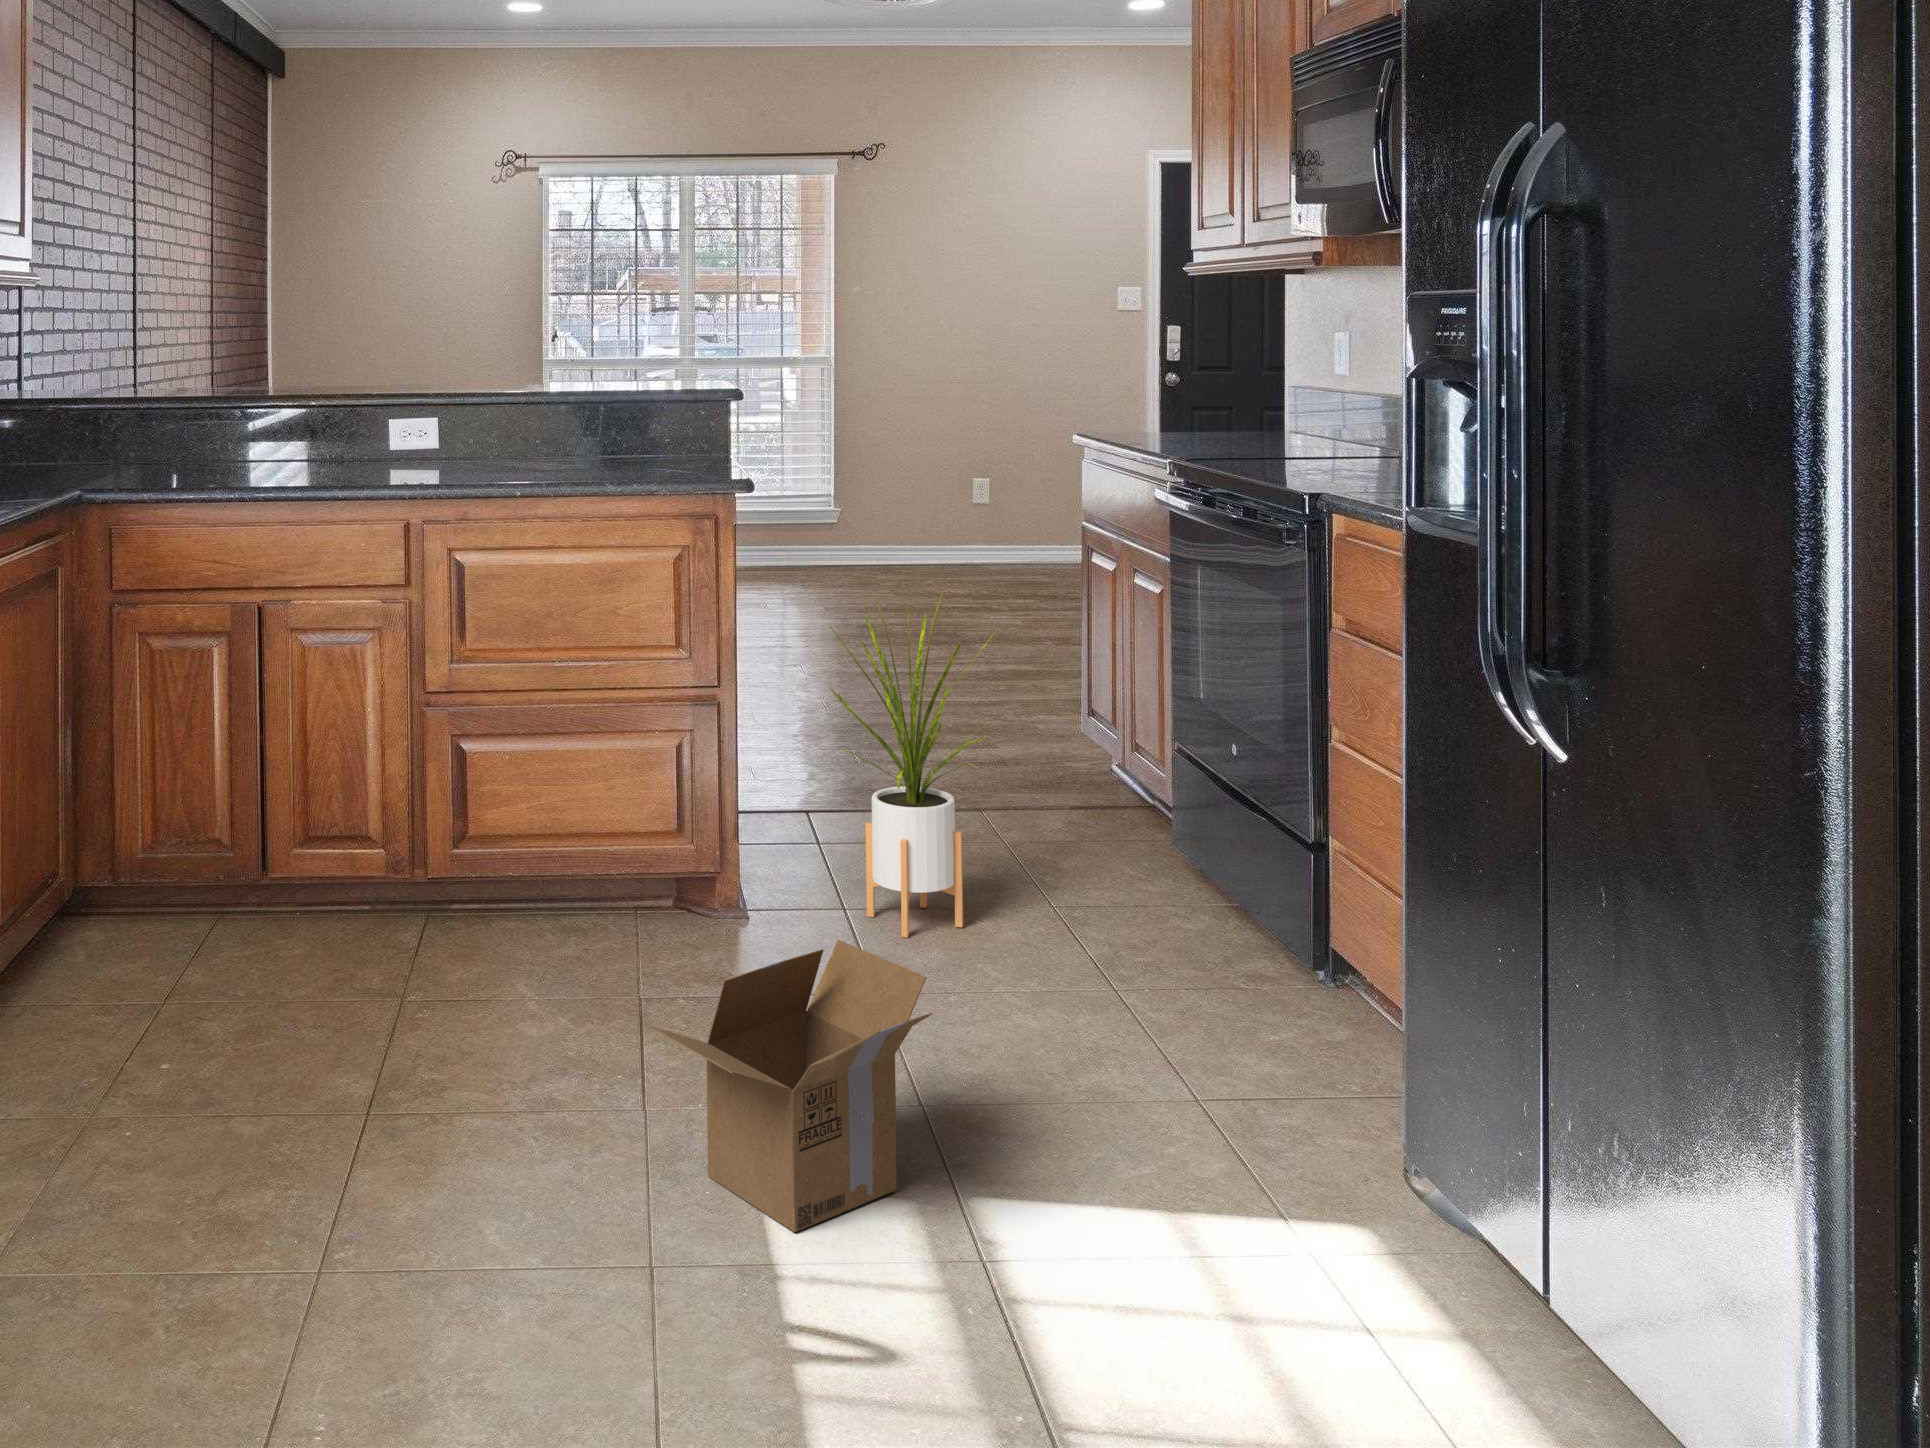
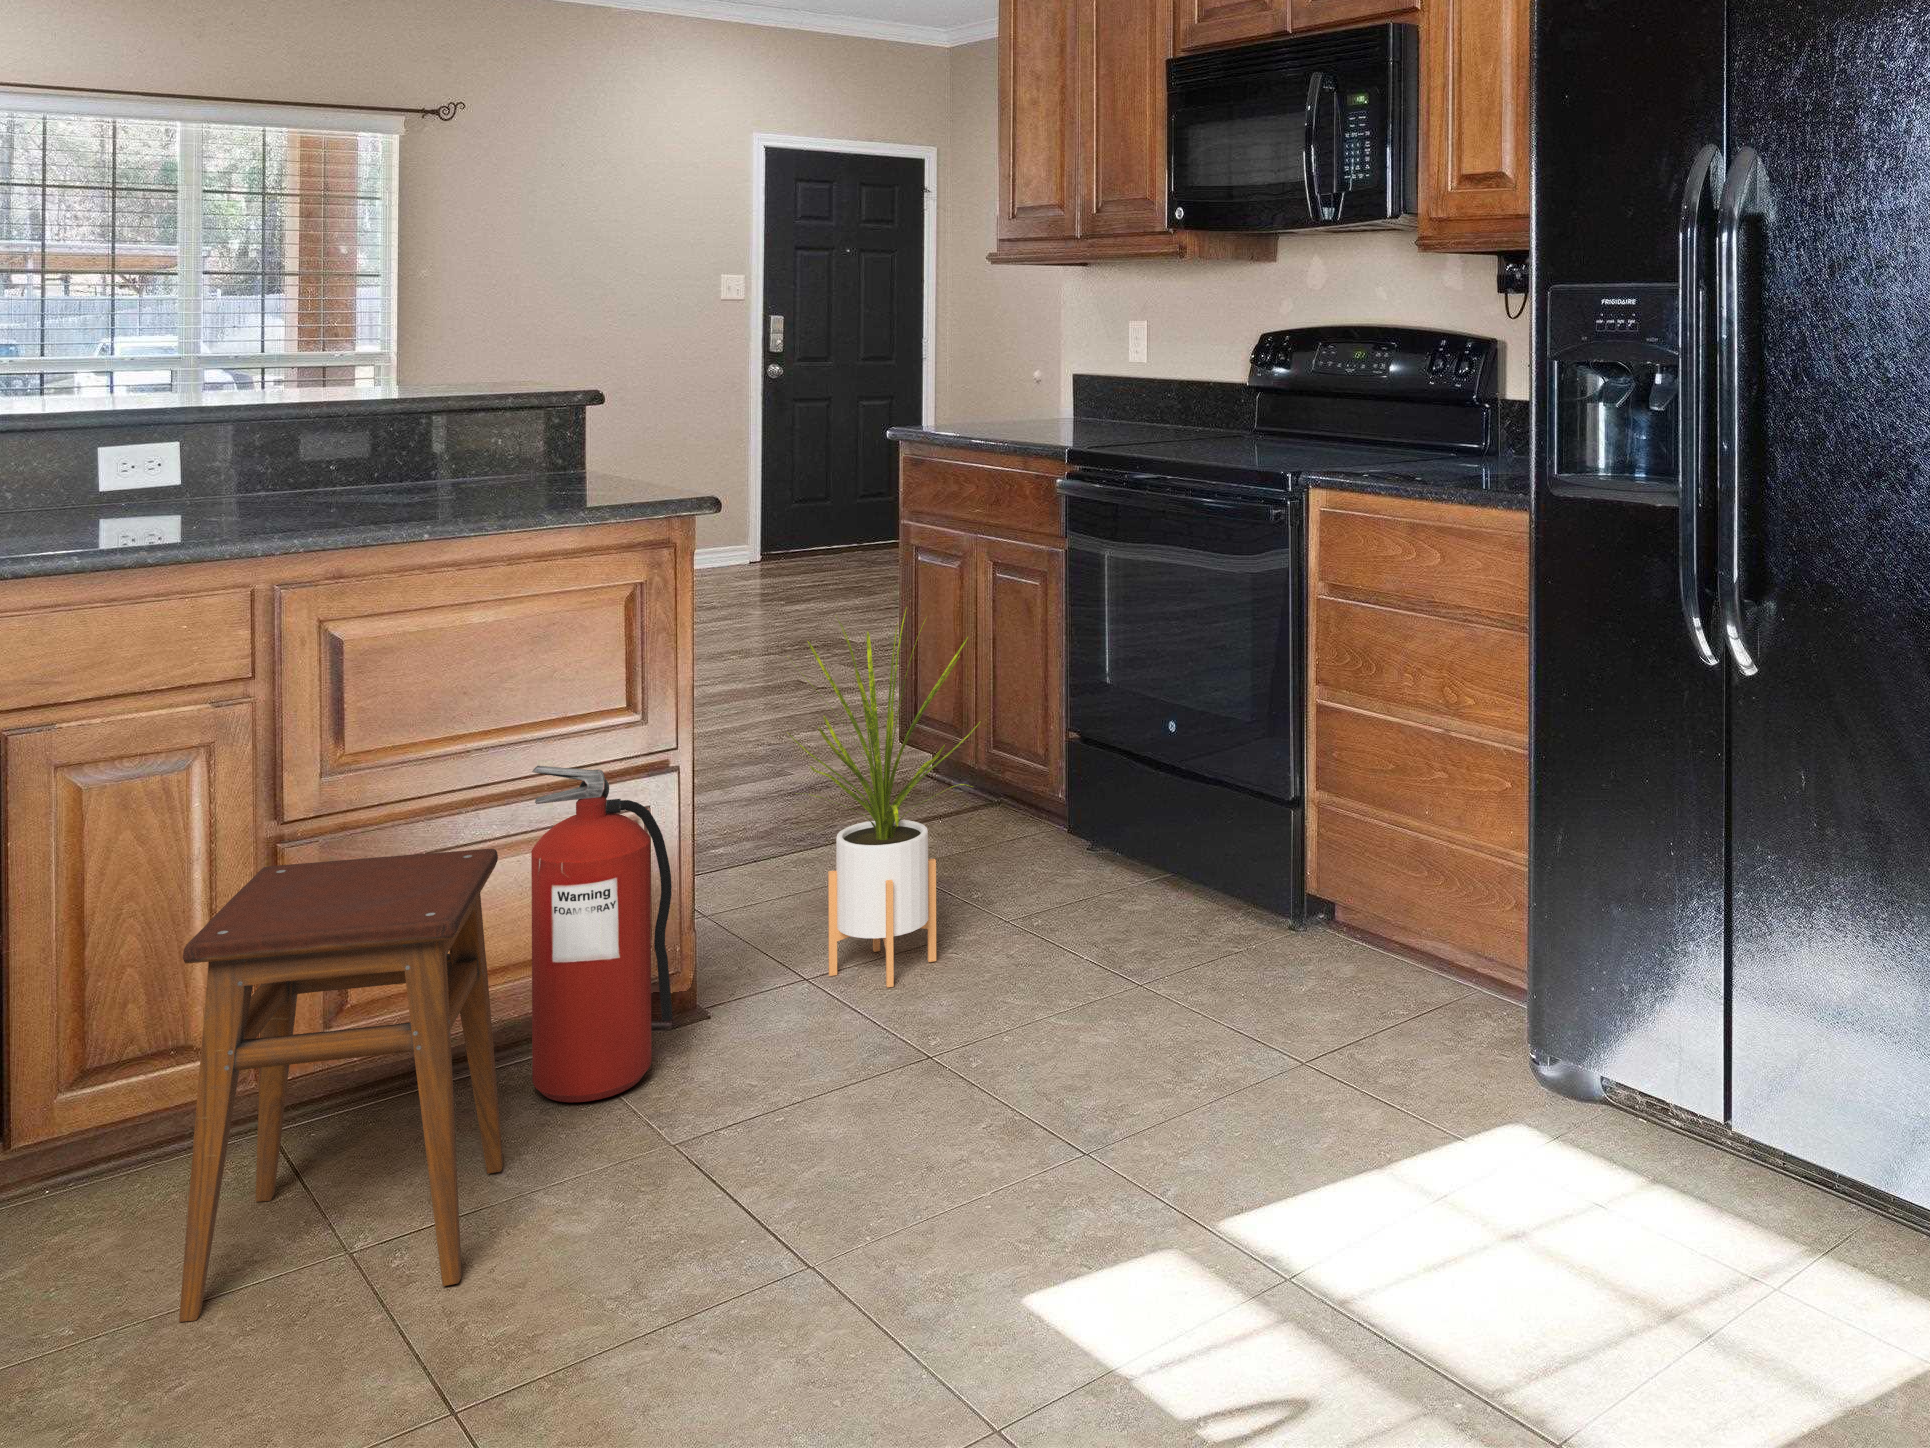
fire extinguisher: none [582,680,684,956] -> present [531,766,673,1102]
stool: none [286,718,525,1042] -> present [179,849,503,1322]
cardboard box: present [649,940,933,1232] -> none [919,996,1203,1326]

